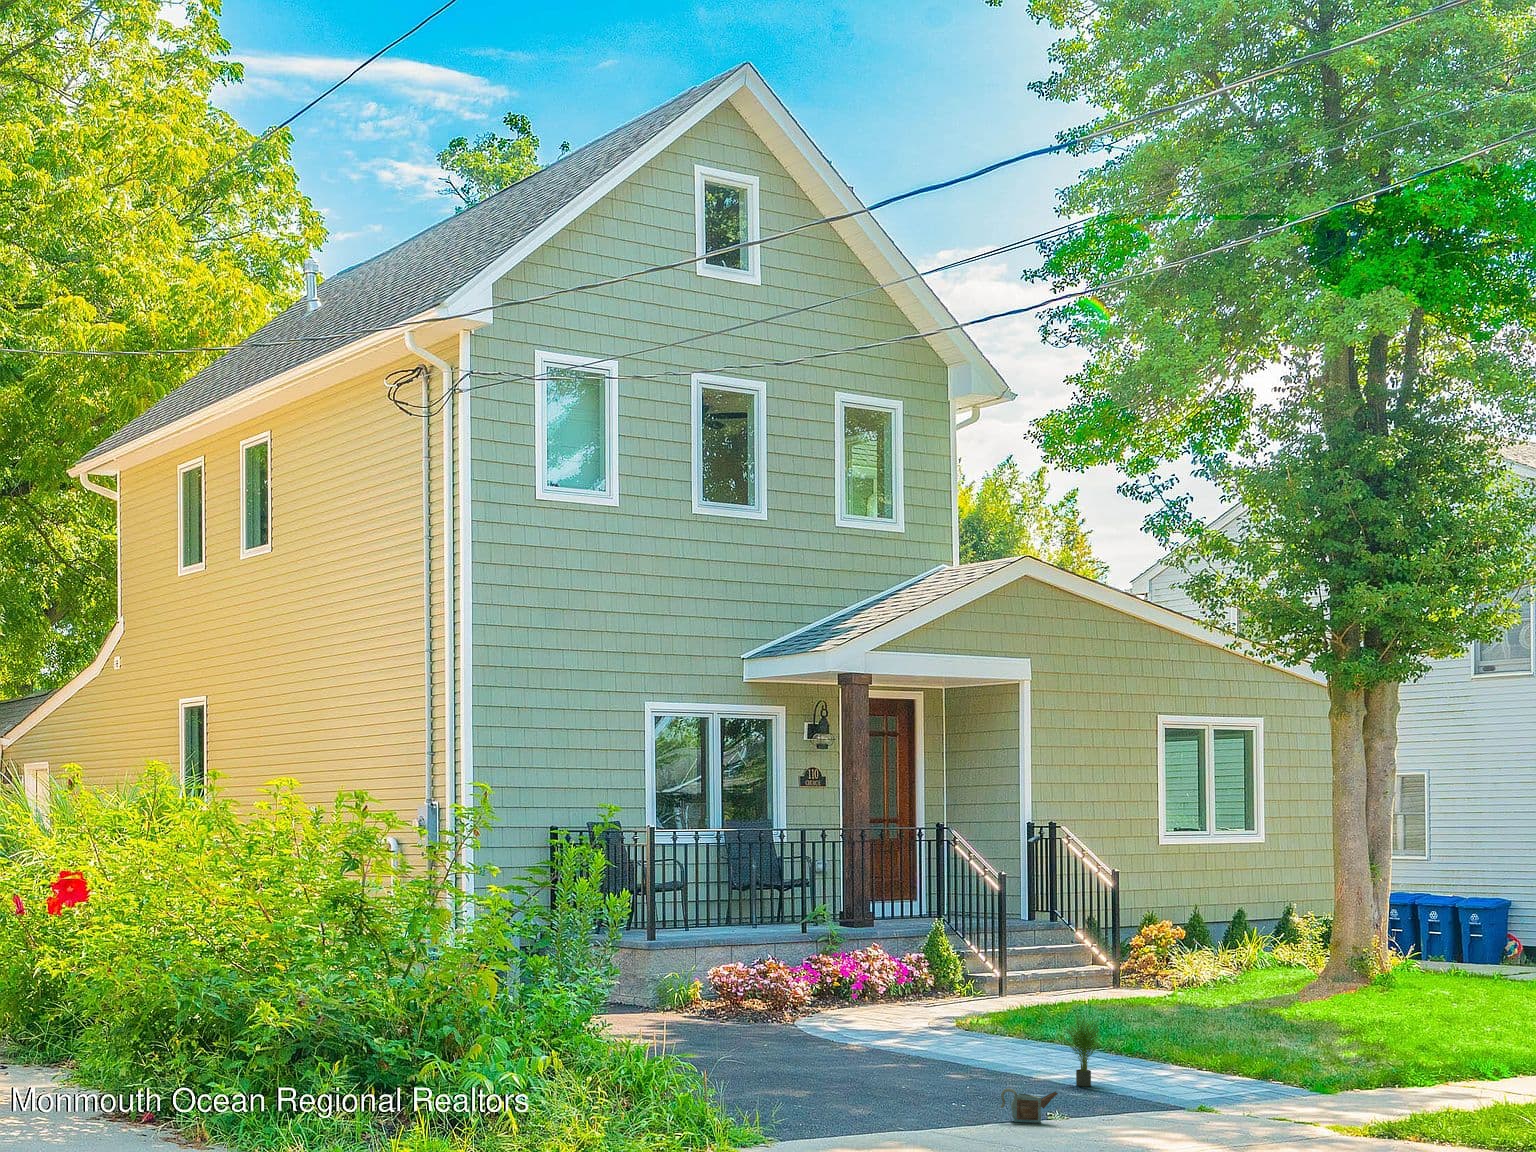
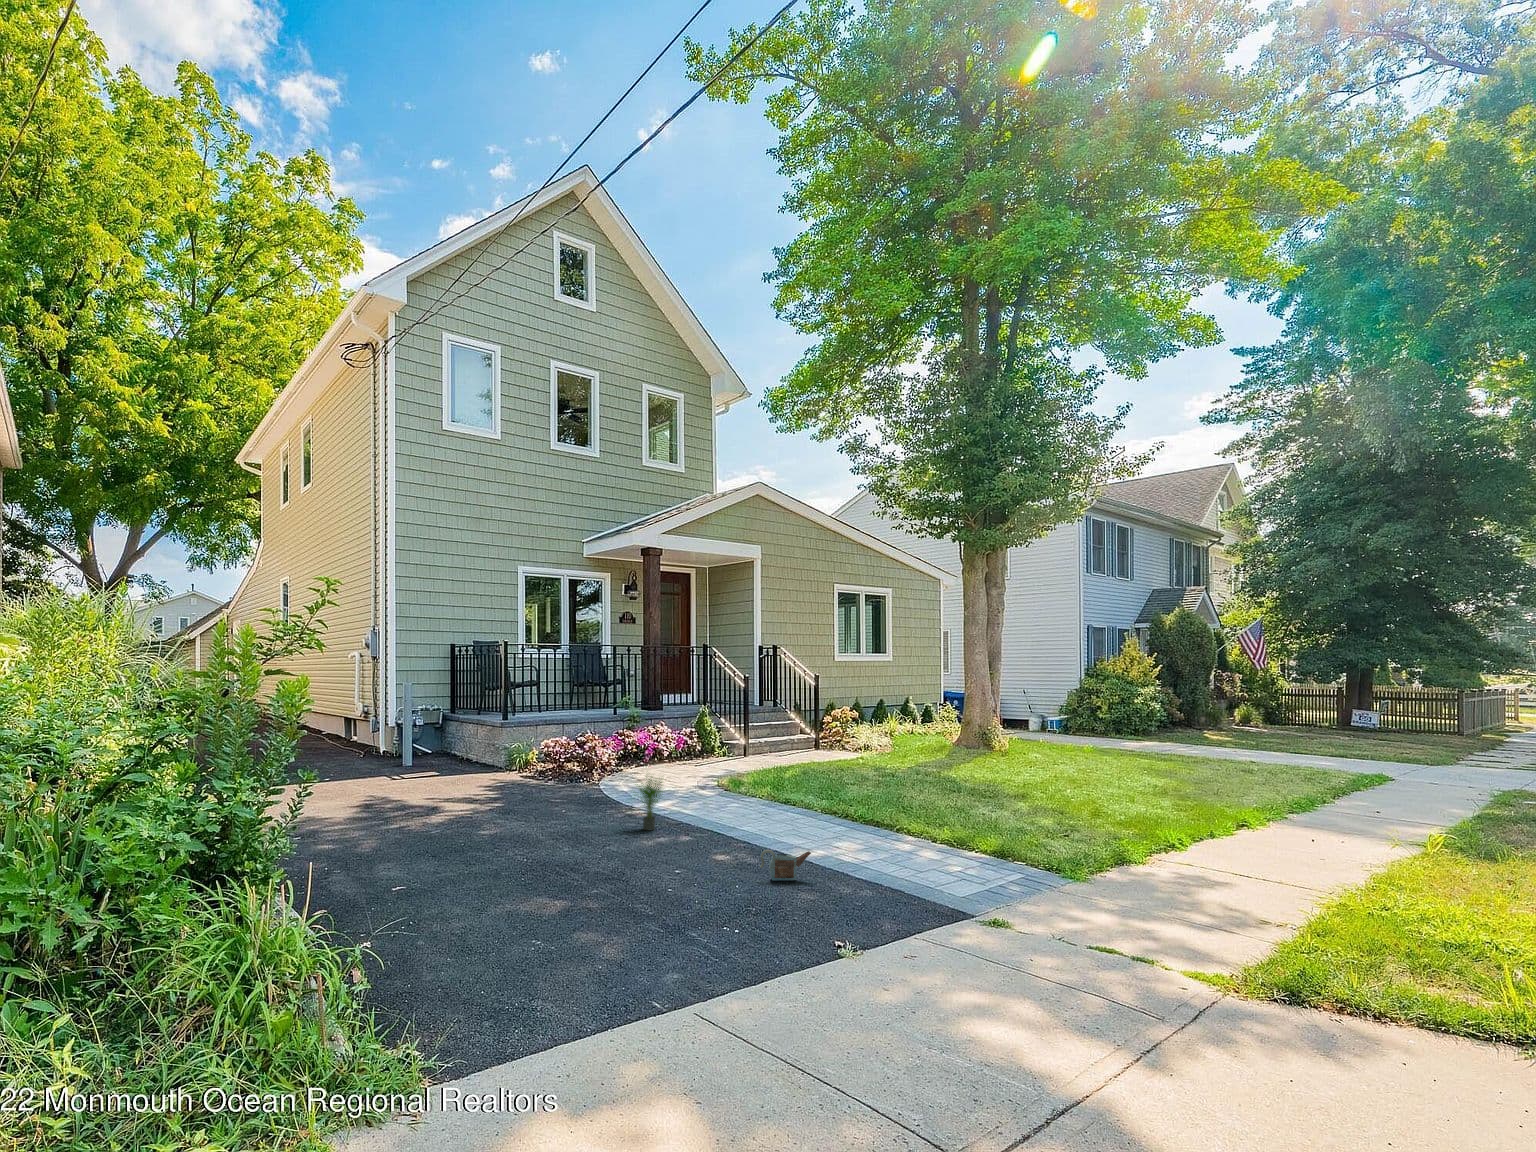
potted plant: present [1063,1016,1100,1087] -> present [639,777,662,831]

